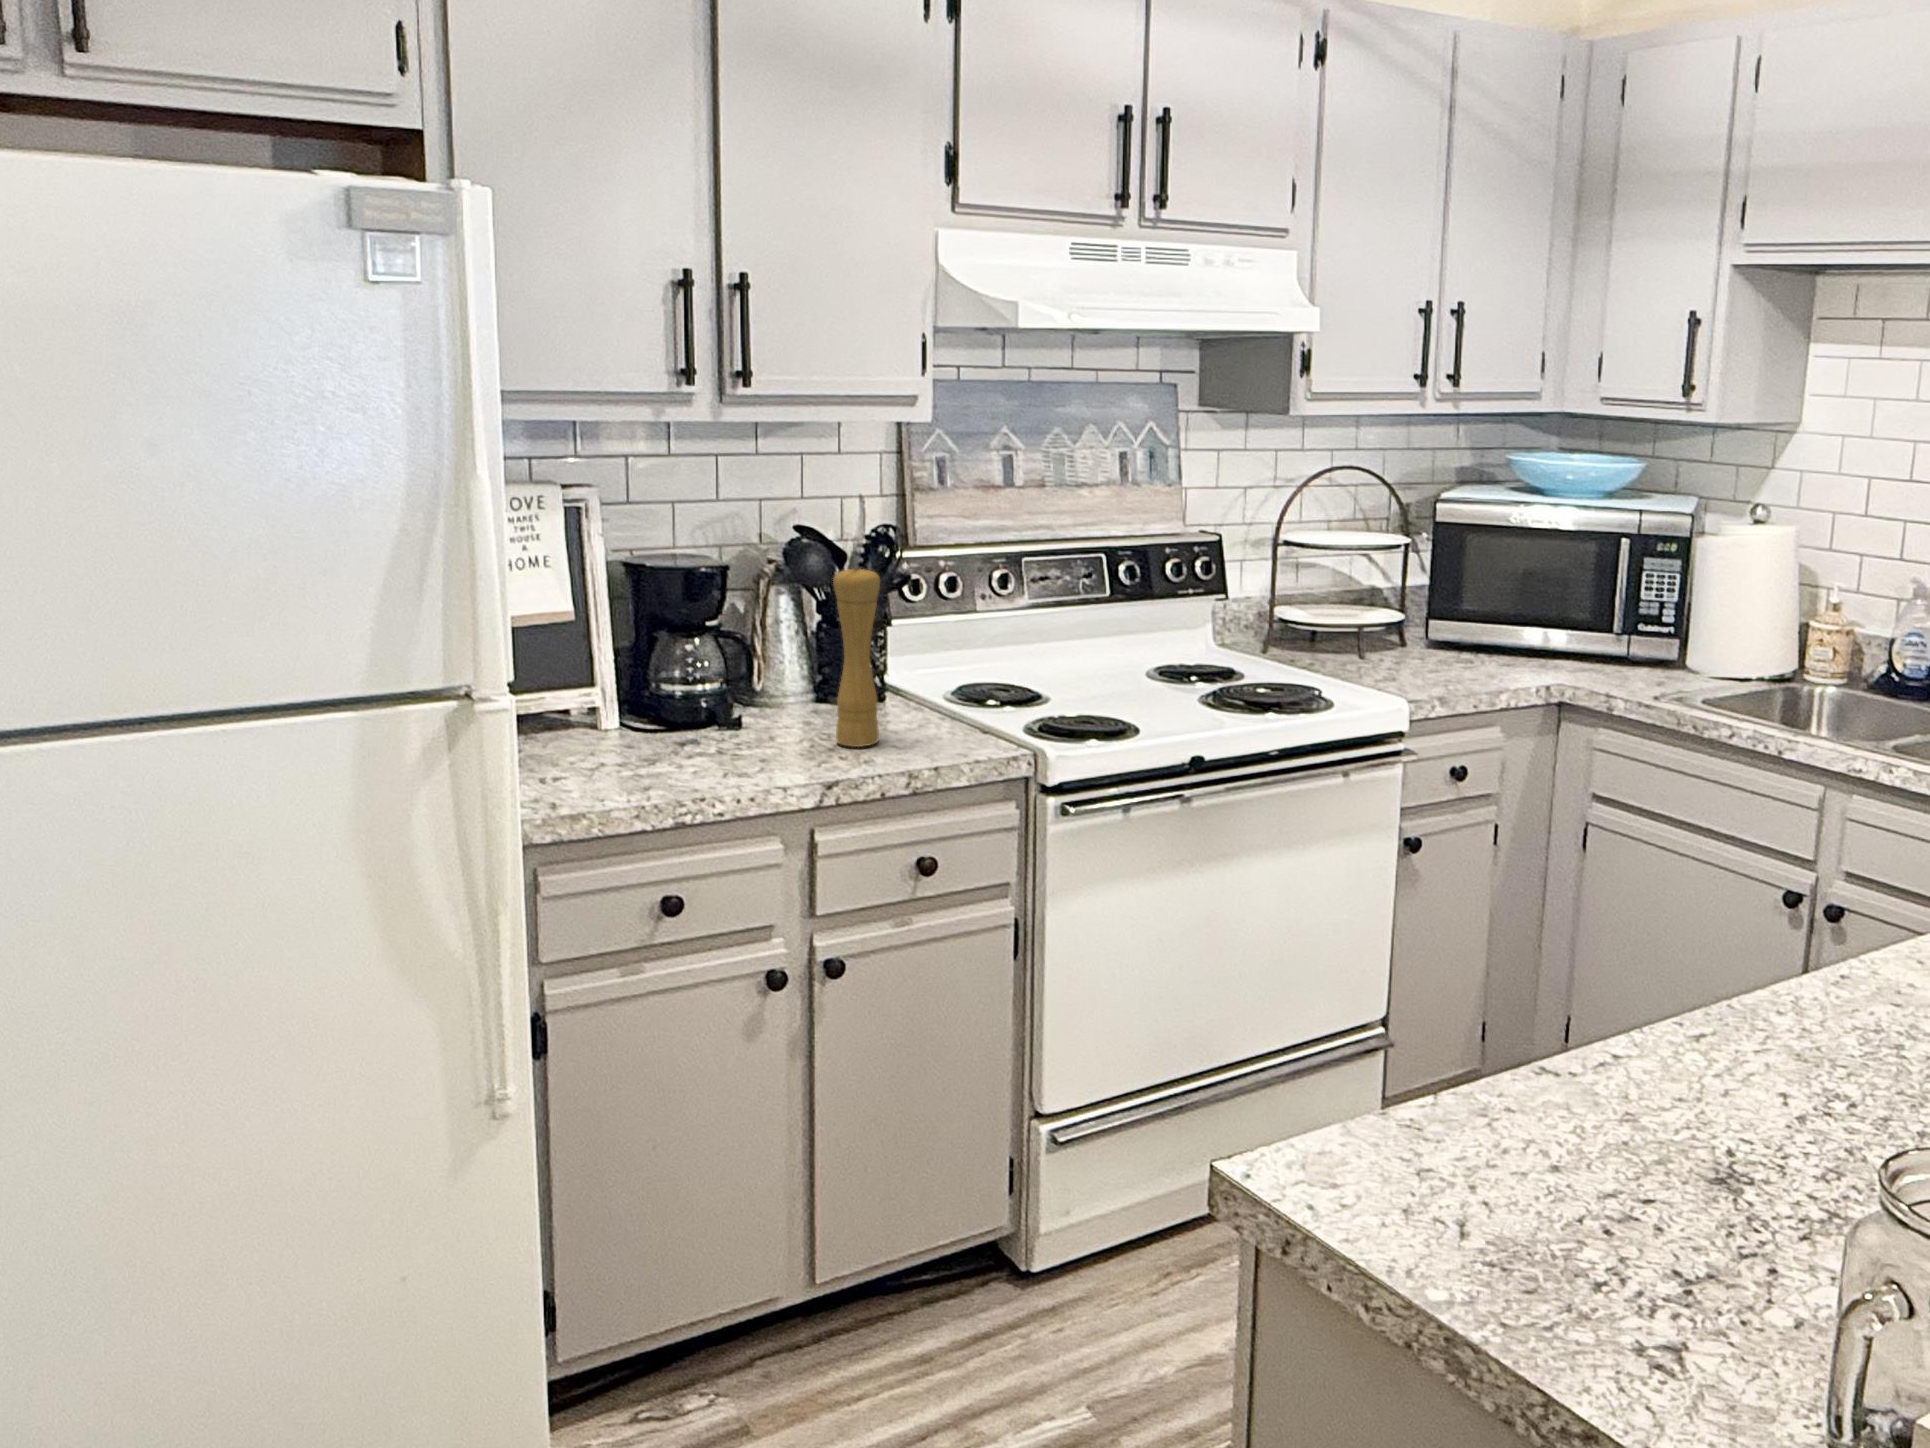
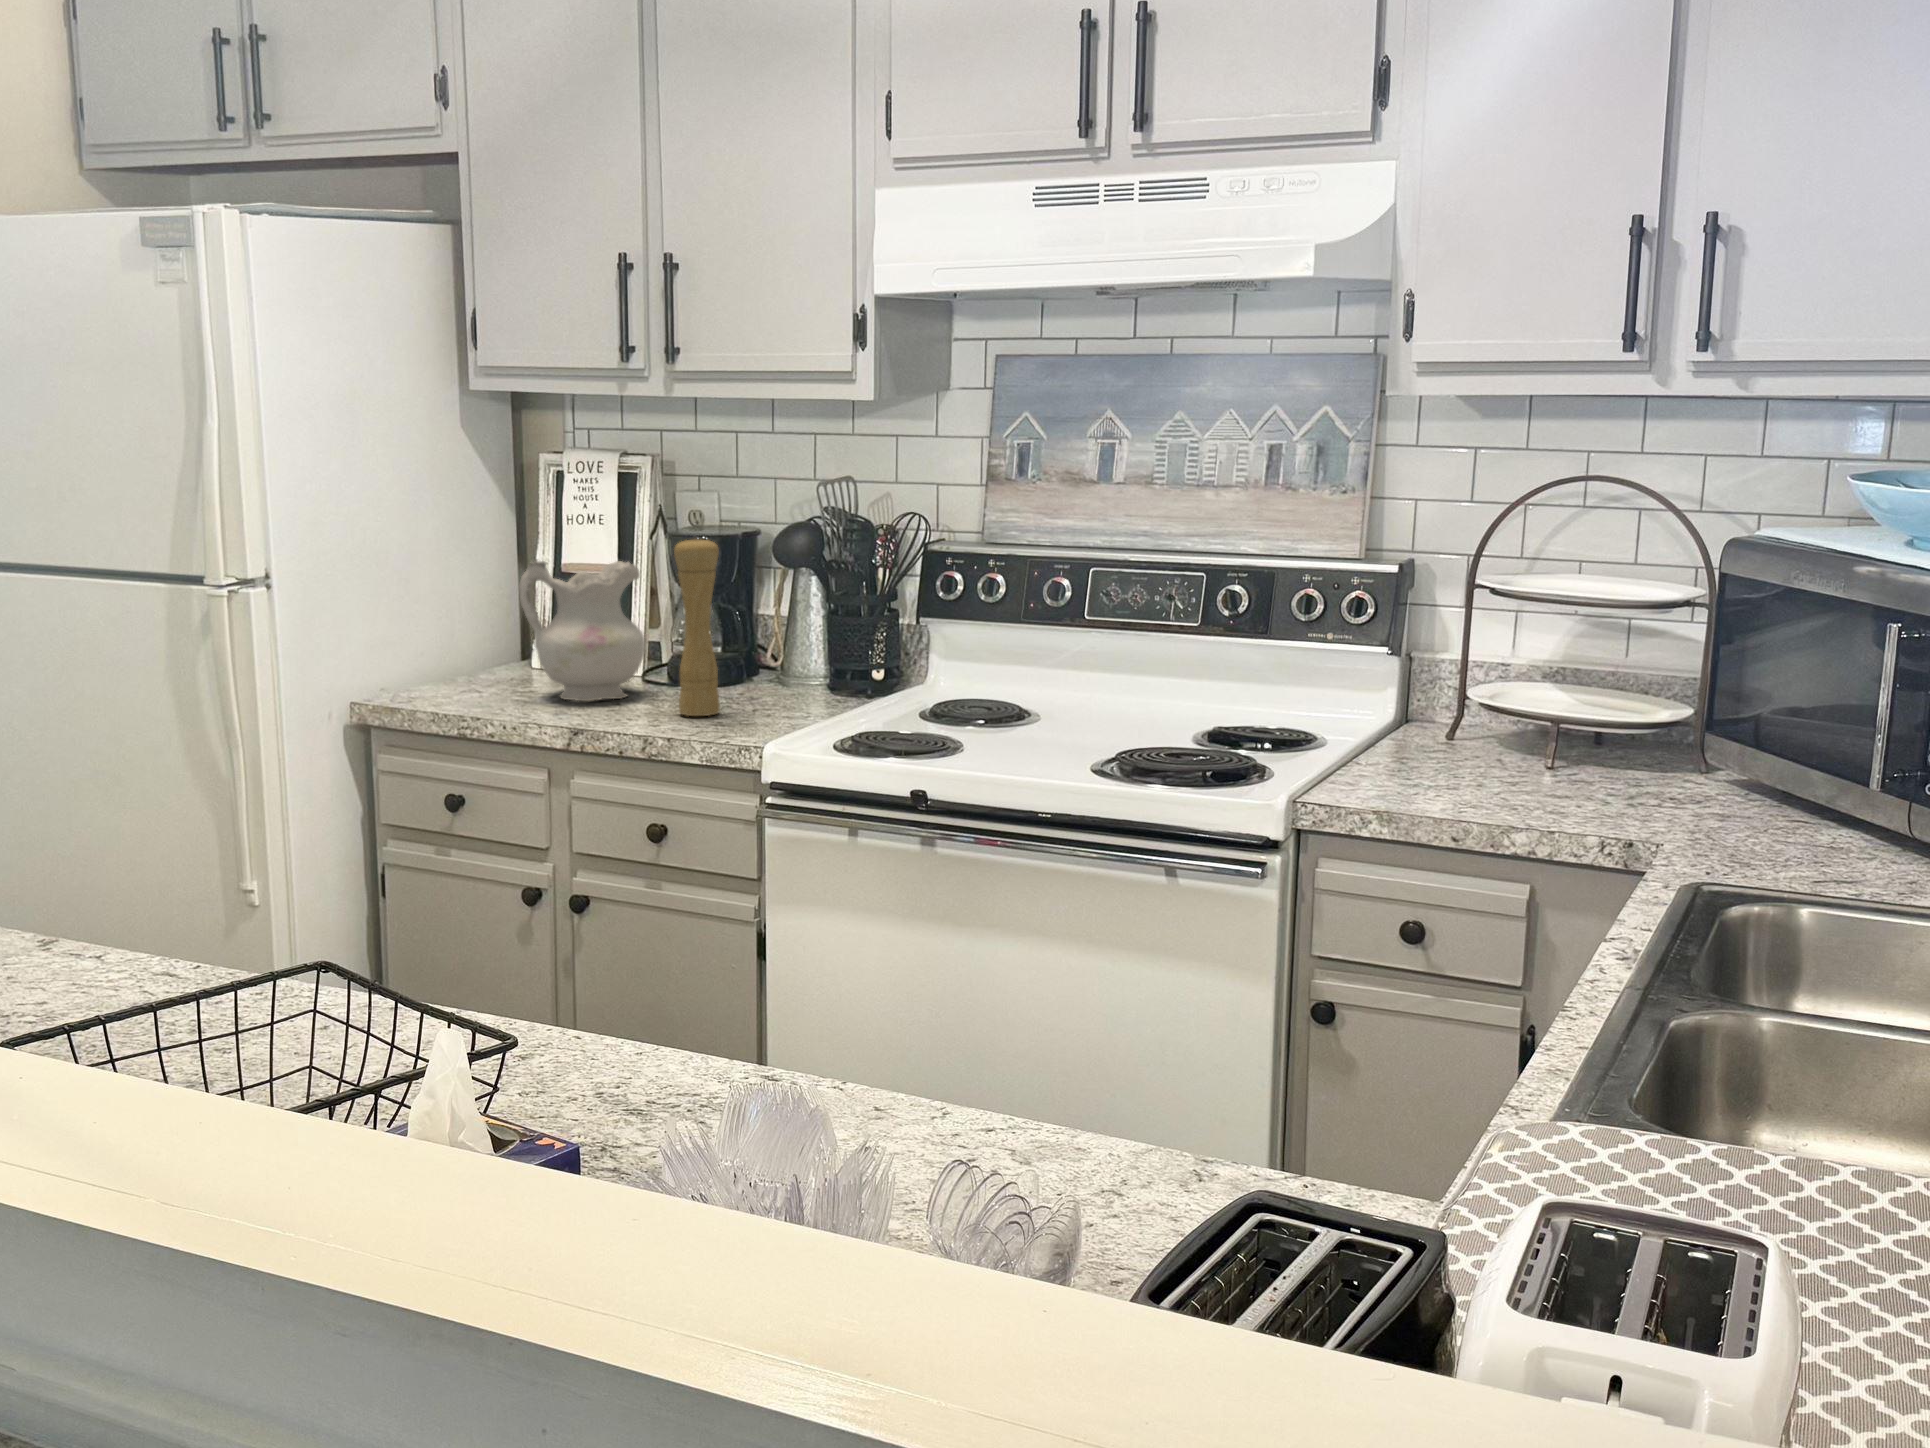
ceramic pitcher: none [622,601,747,762] -> present [519,561,645,701]

